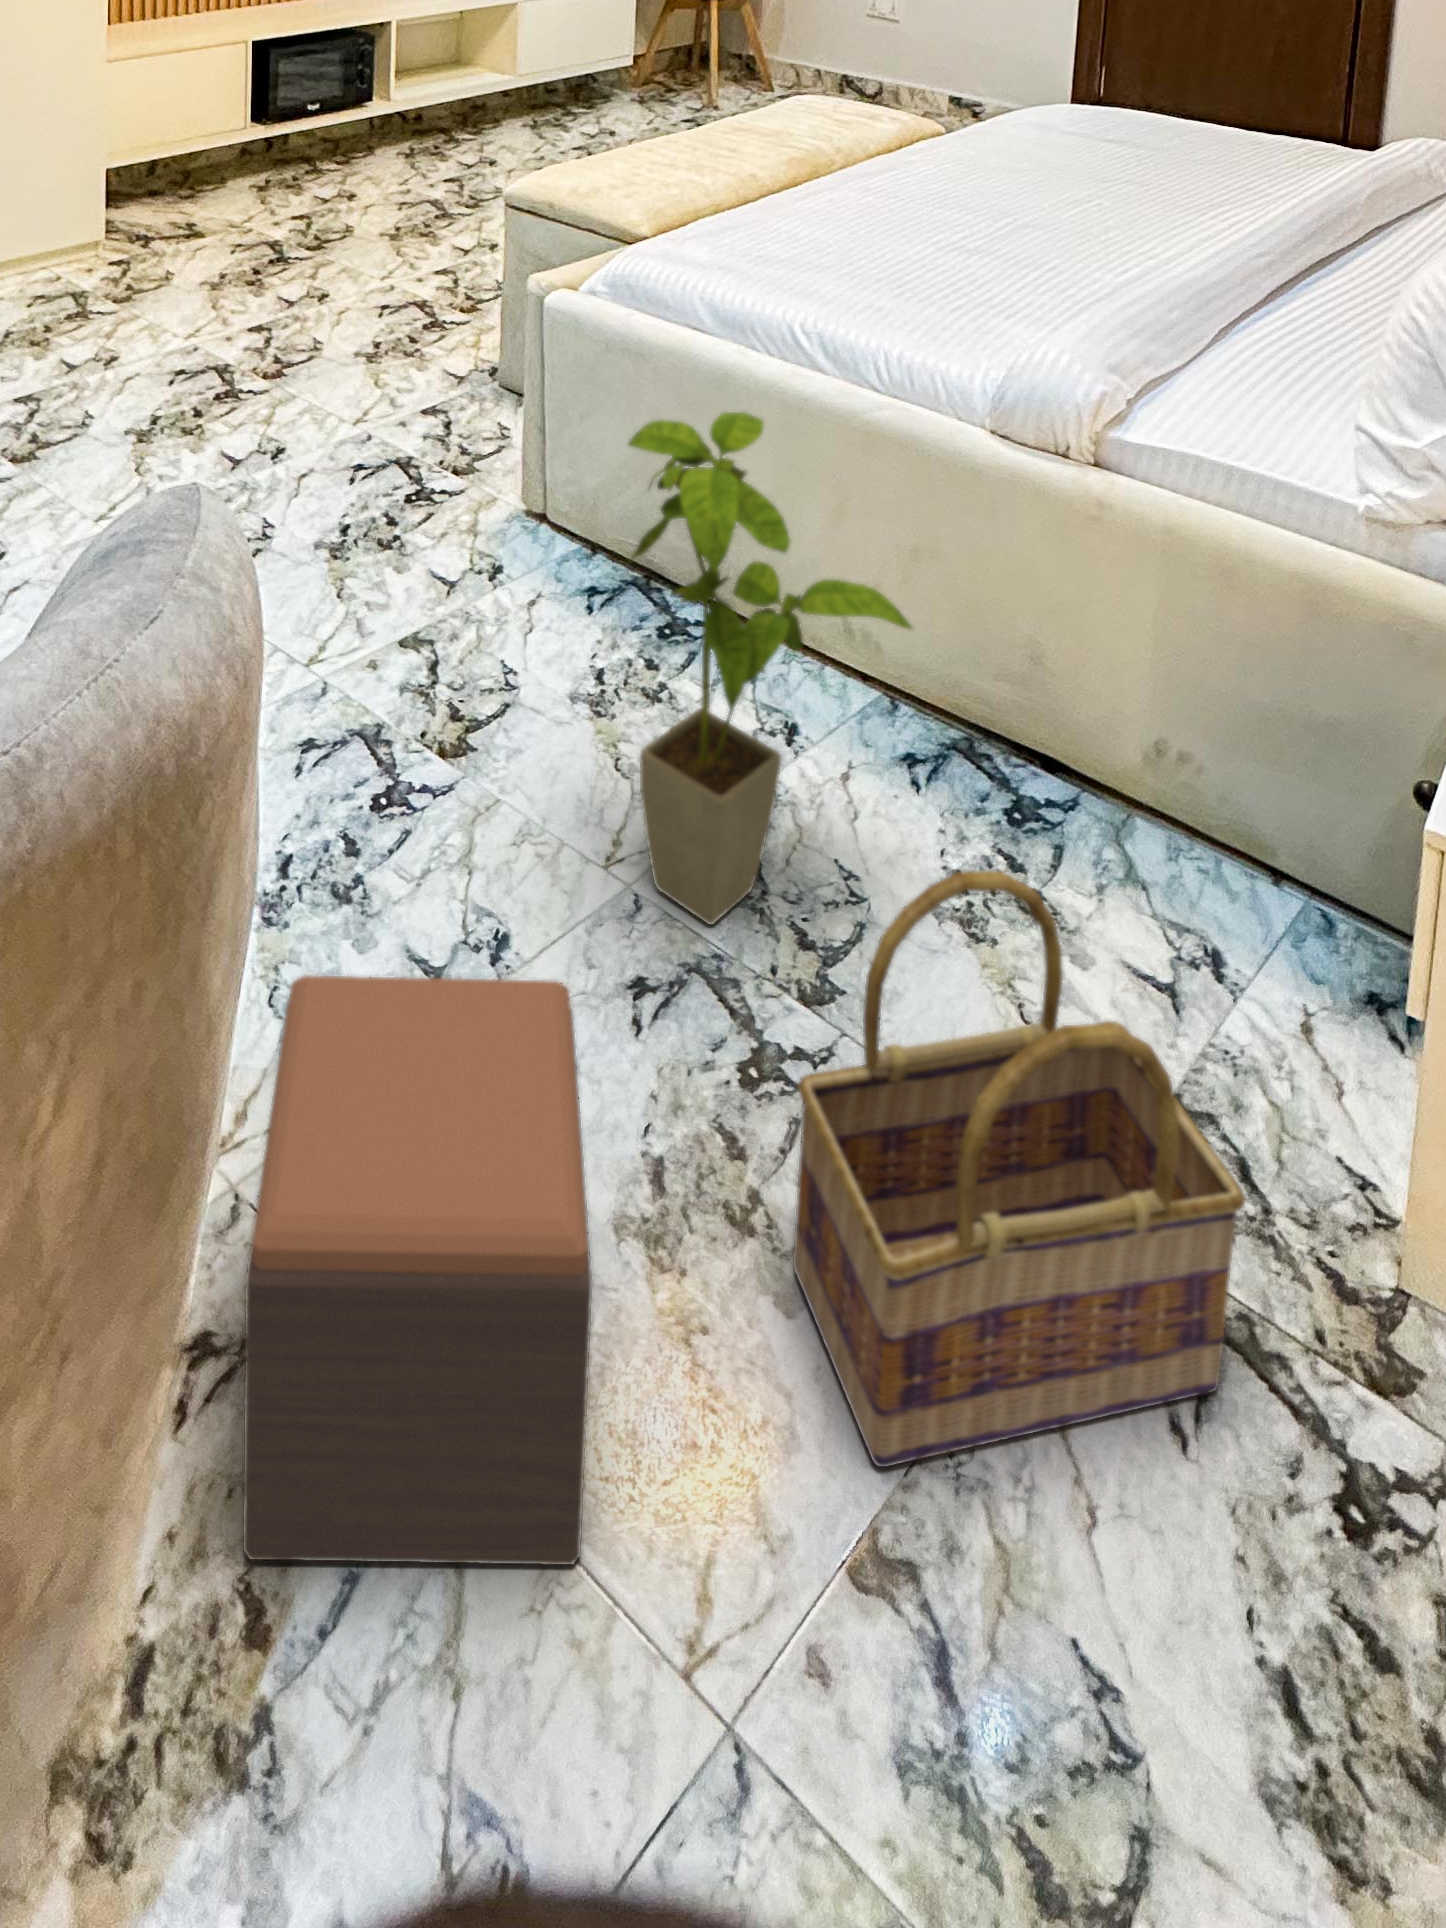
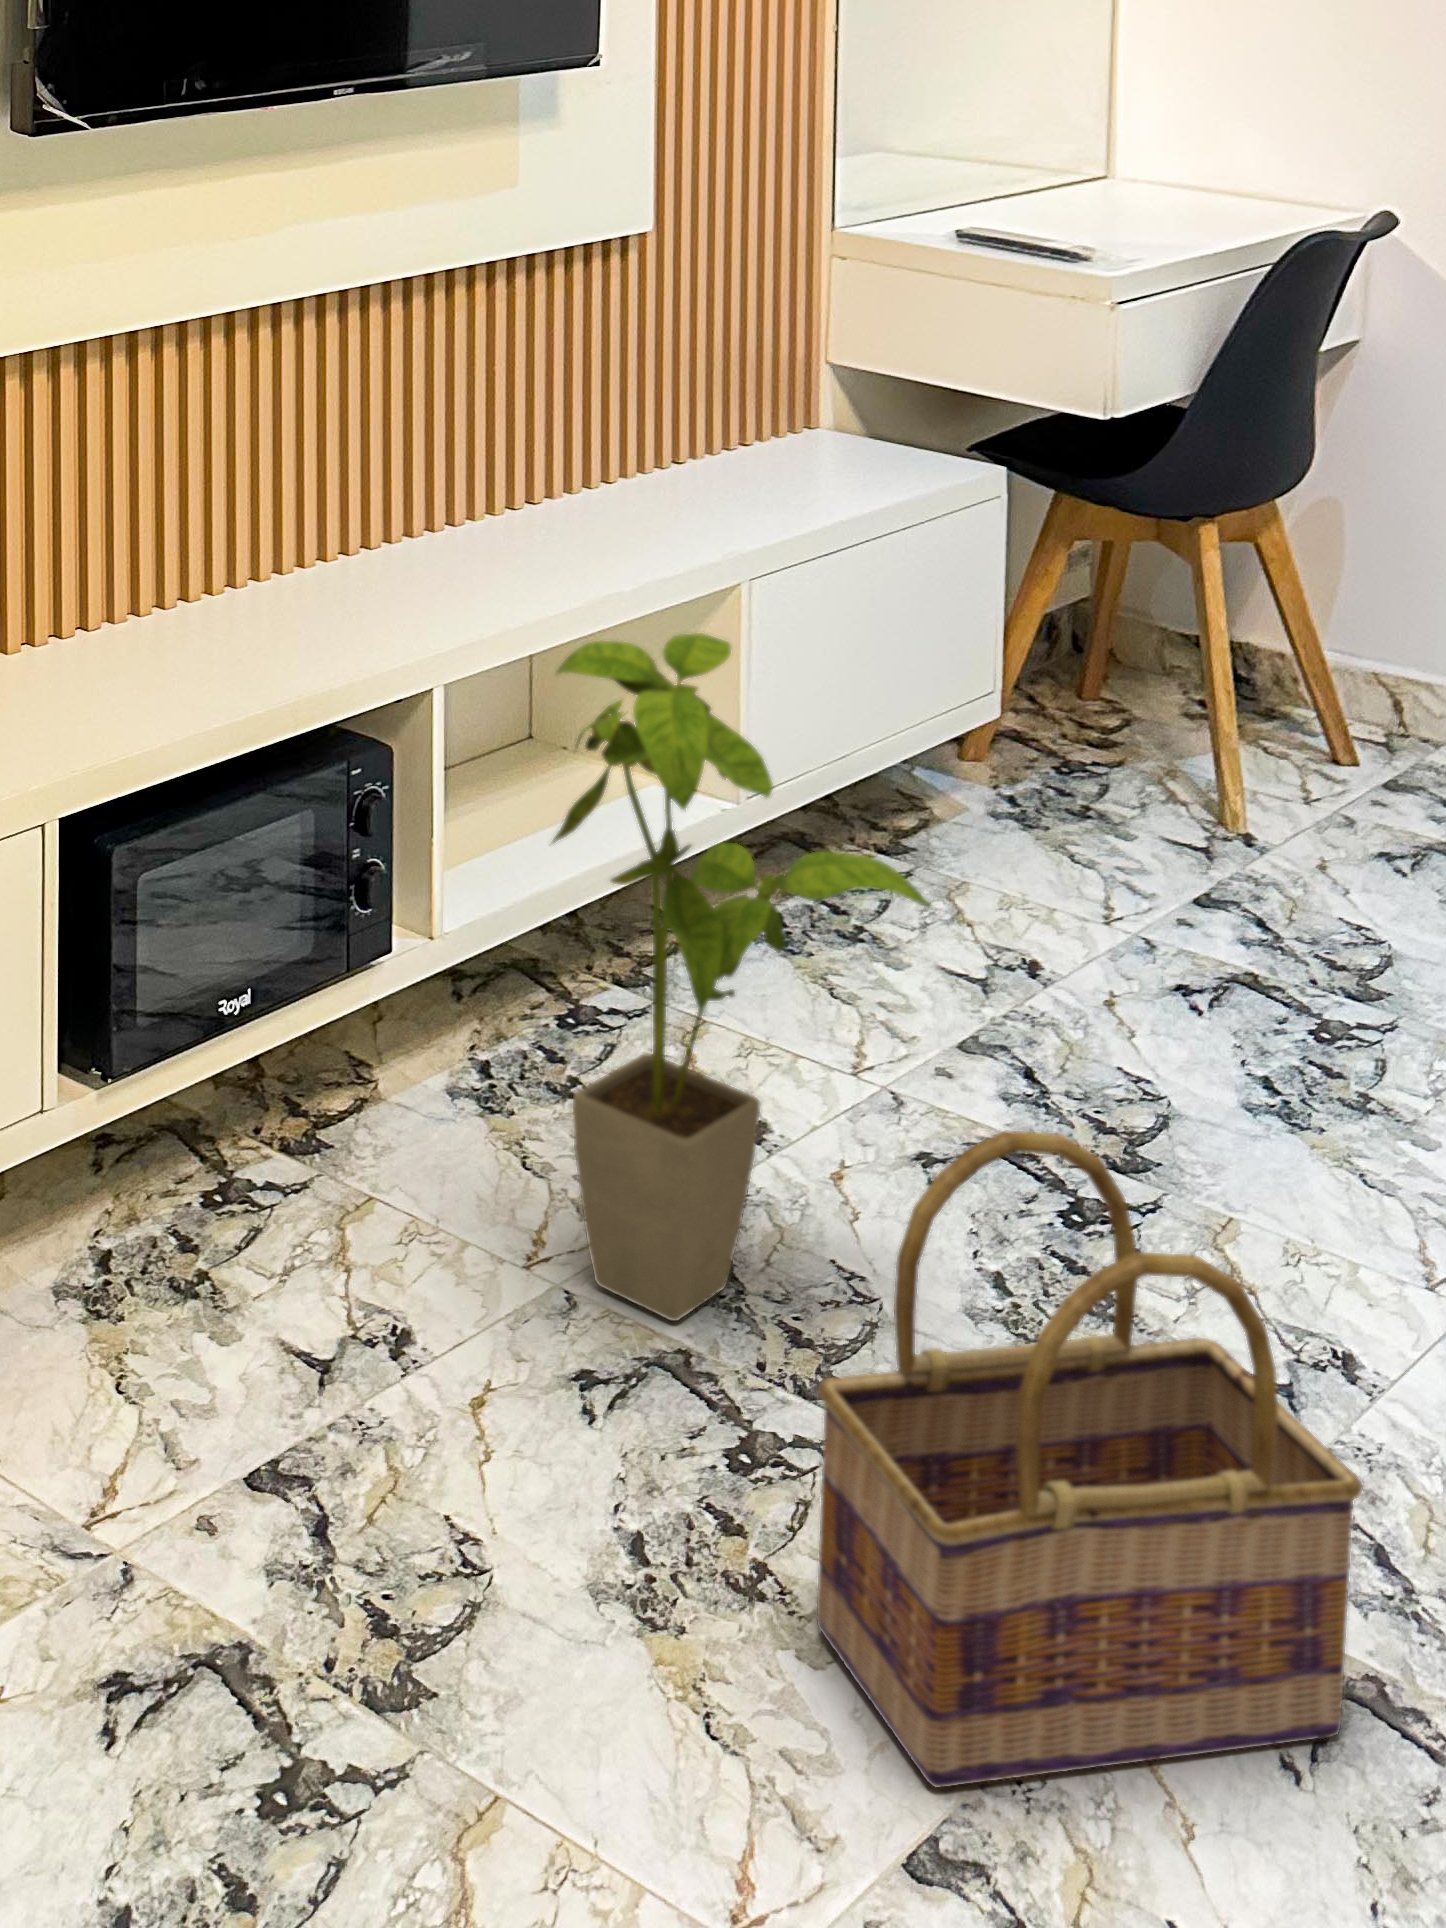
footstool: present [243,975,592,1565] -> none [192,1249,607,1855]

